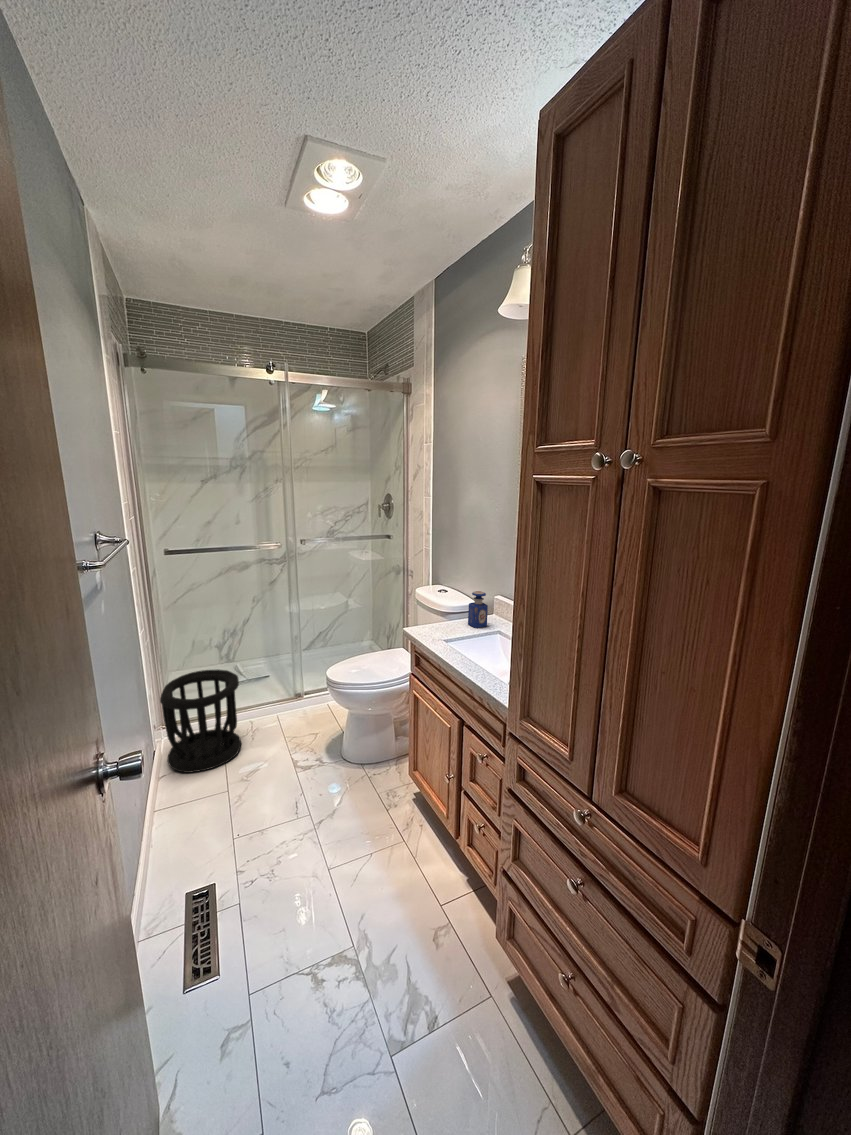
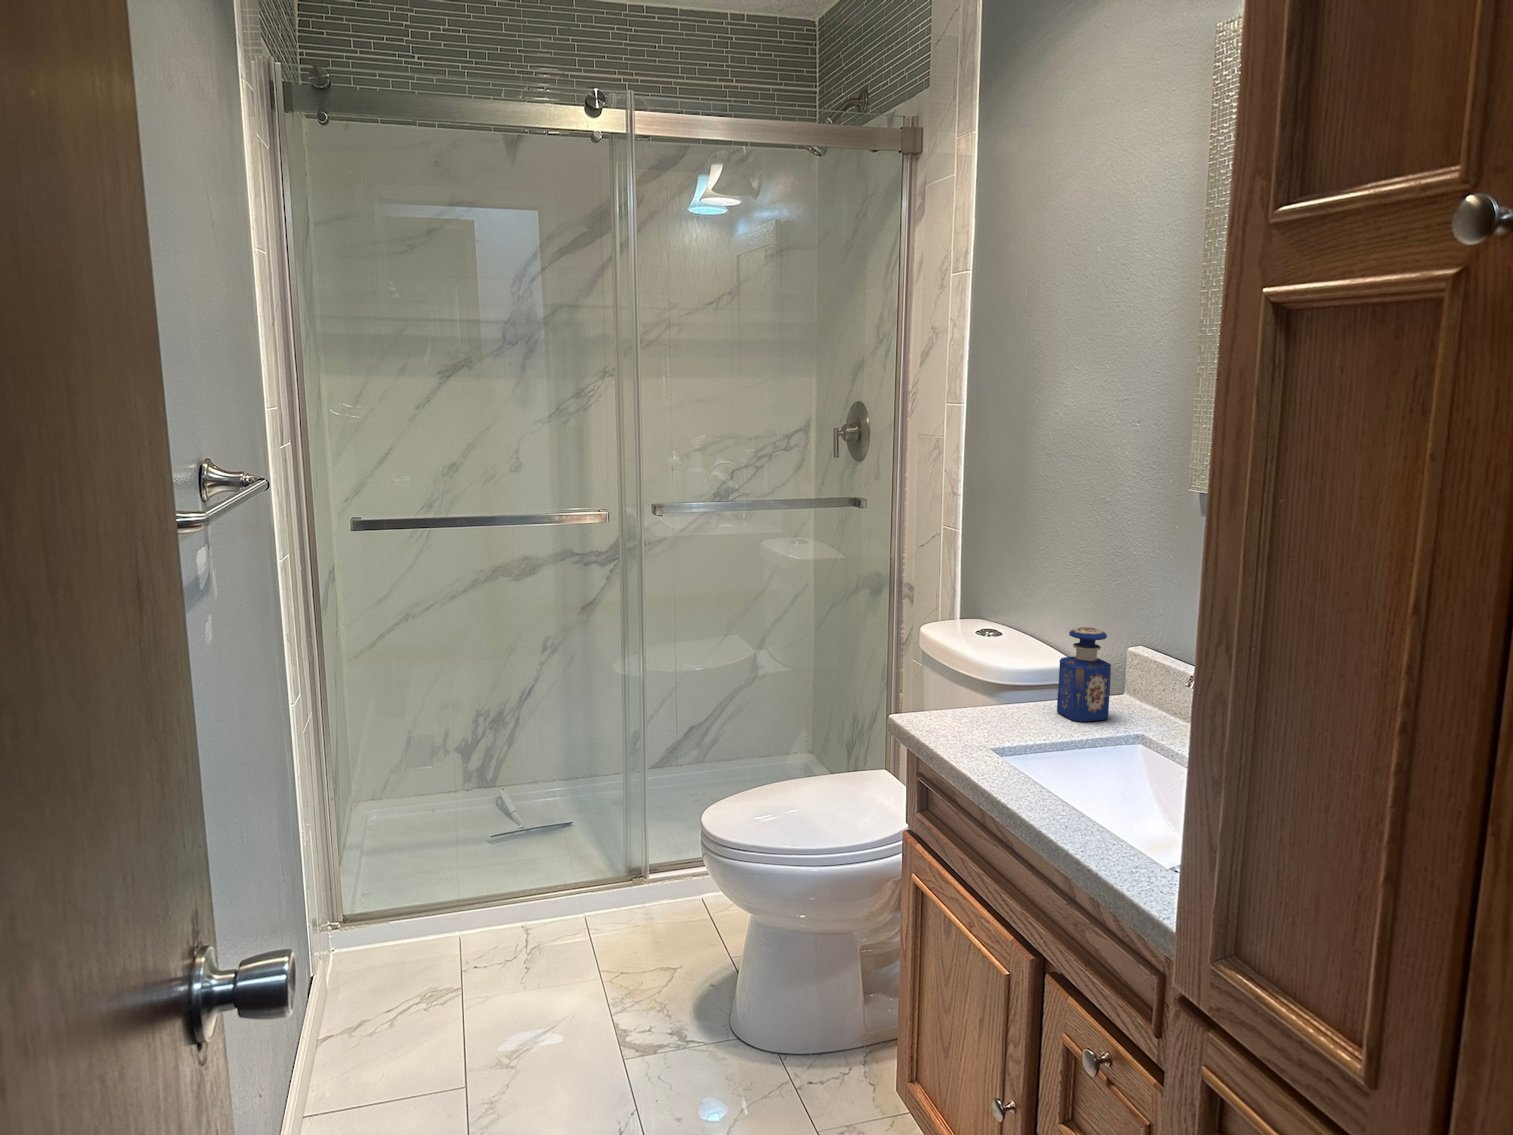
wastebasket: present [160,669,241,773] -> none [328,796,501,1031]

